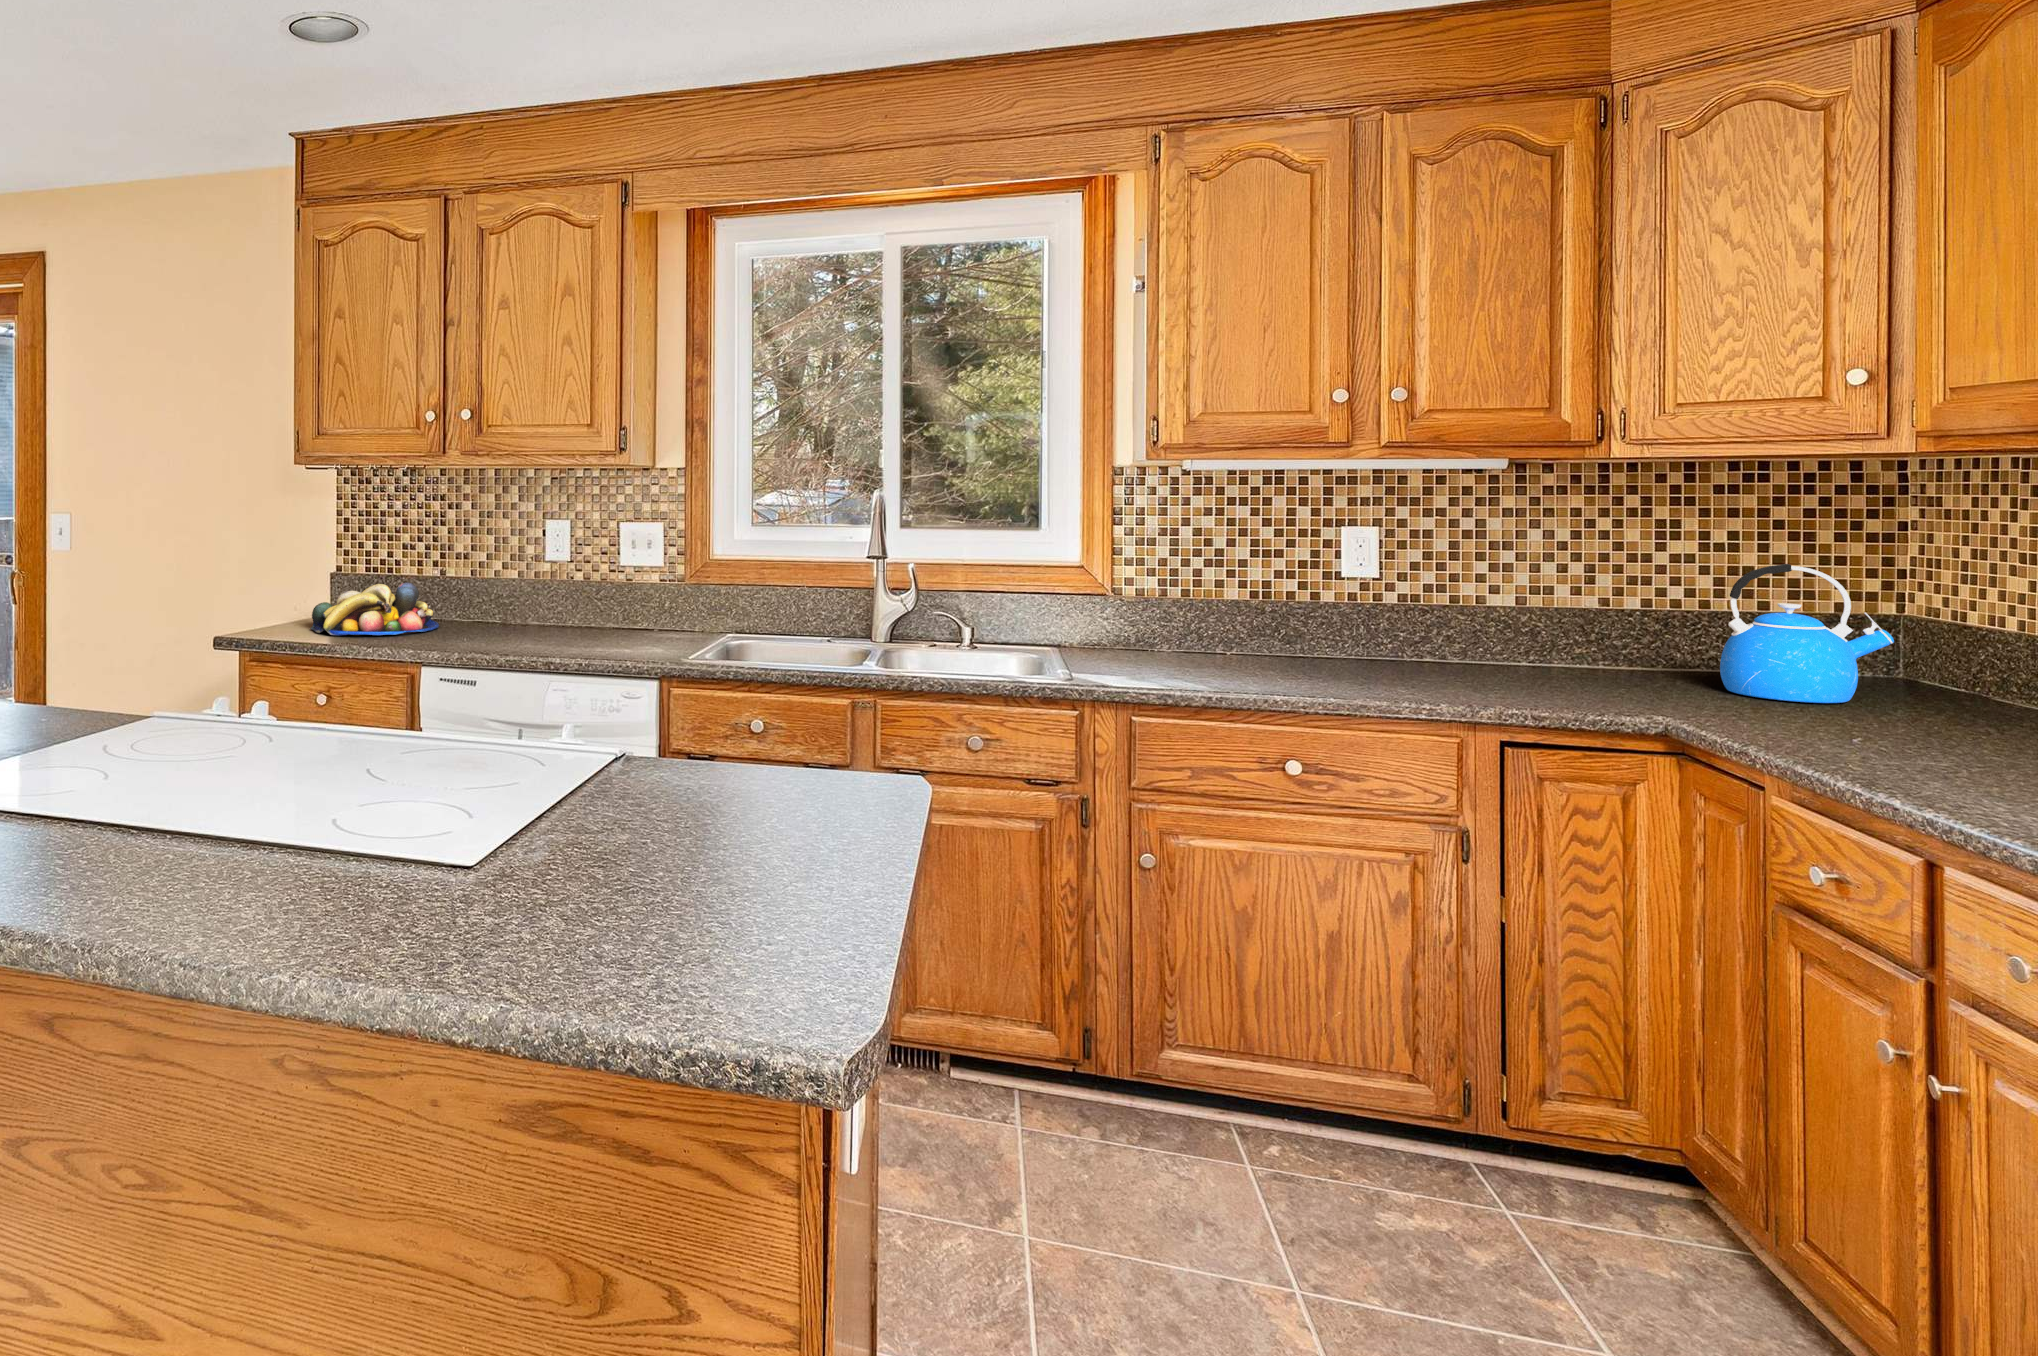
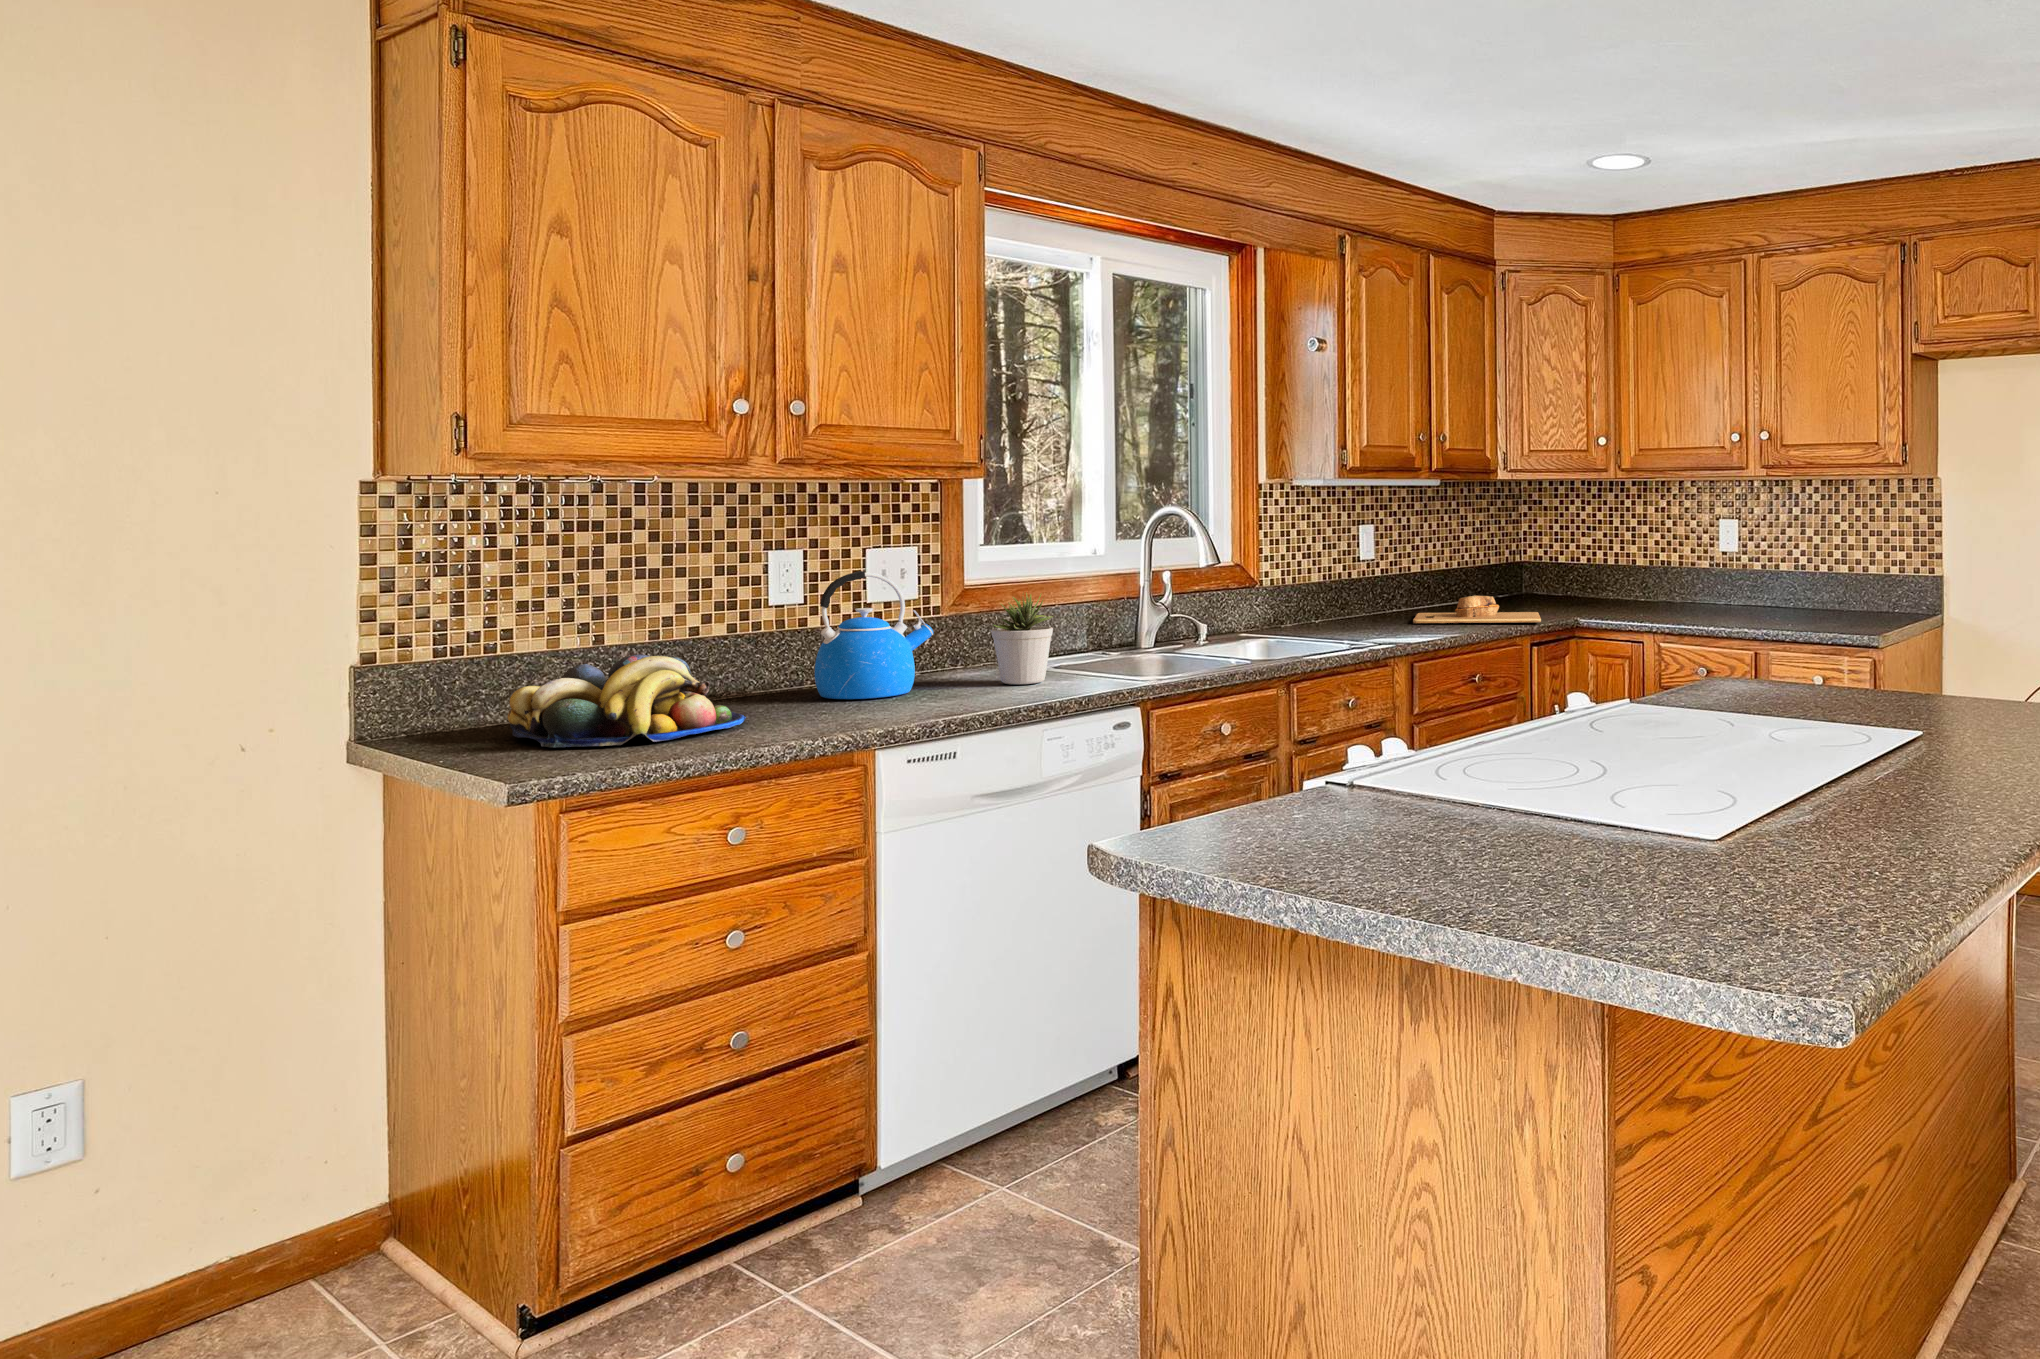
kettle: present [1720,564,1894,703] -> present [815,571,933,699]
potted plant: none [601,567,656,647] -> present [991,593,1053,684]
cutting board: none [1313,647,1609,706] -> present [1413,596,1541,623]

